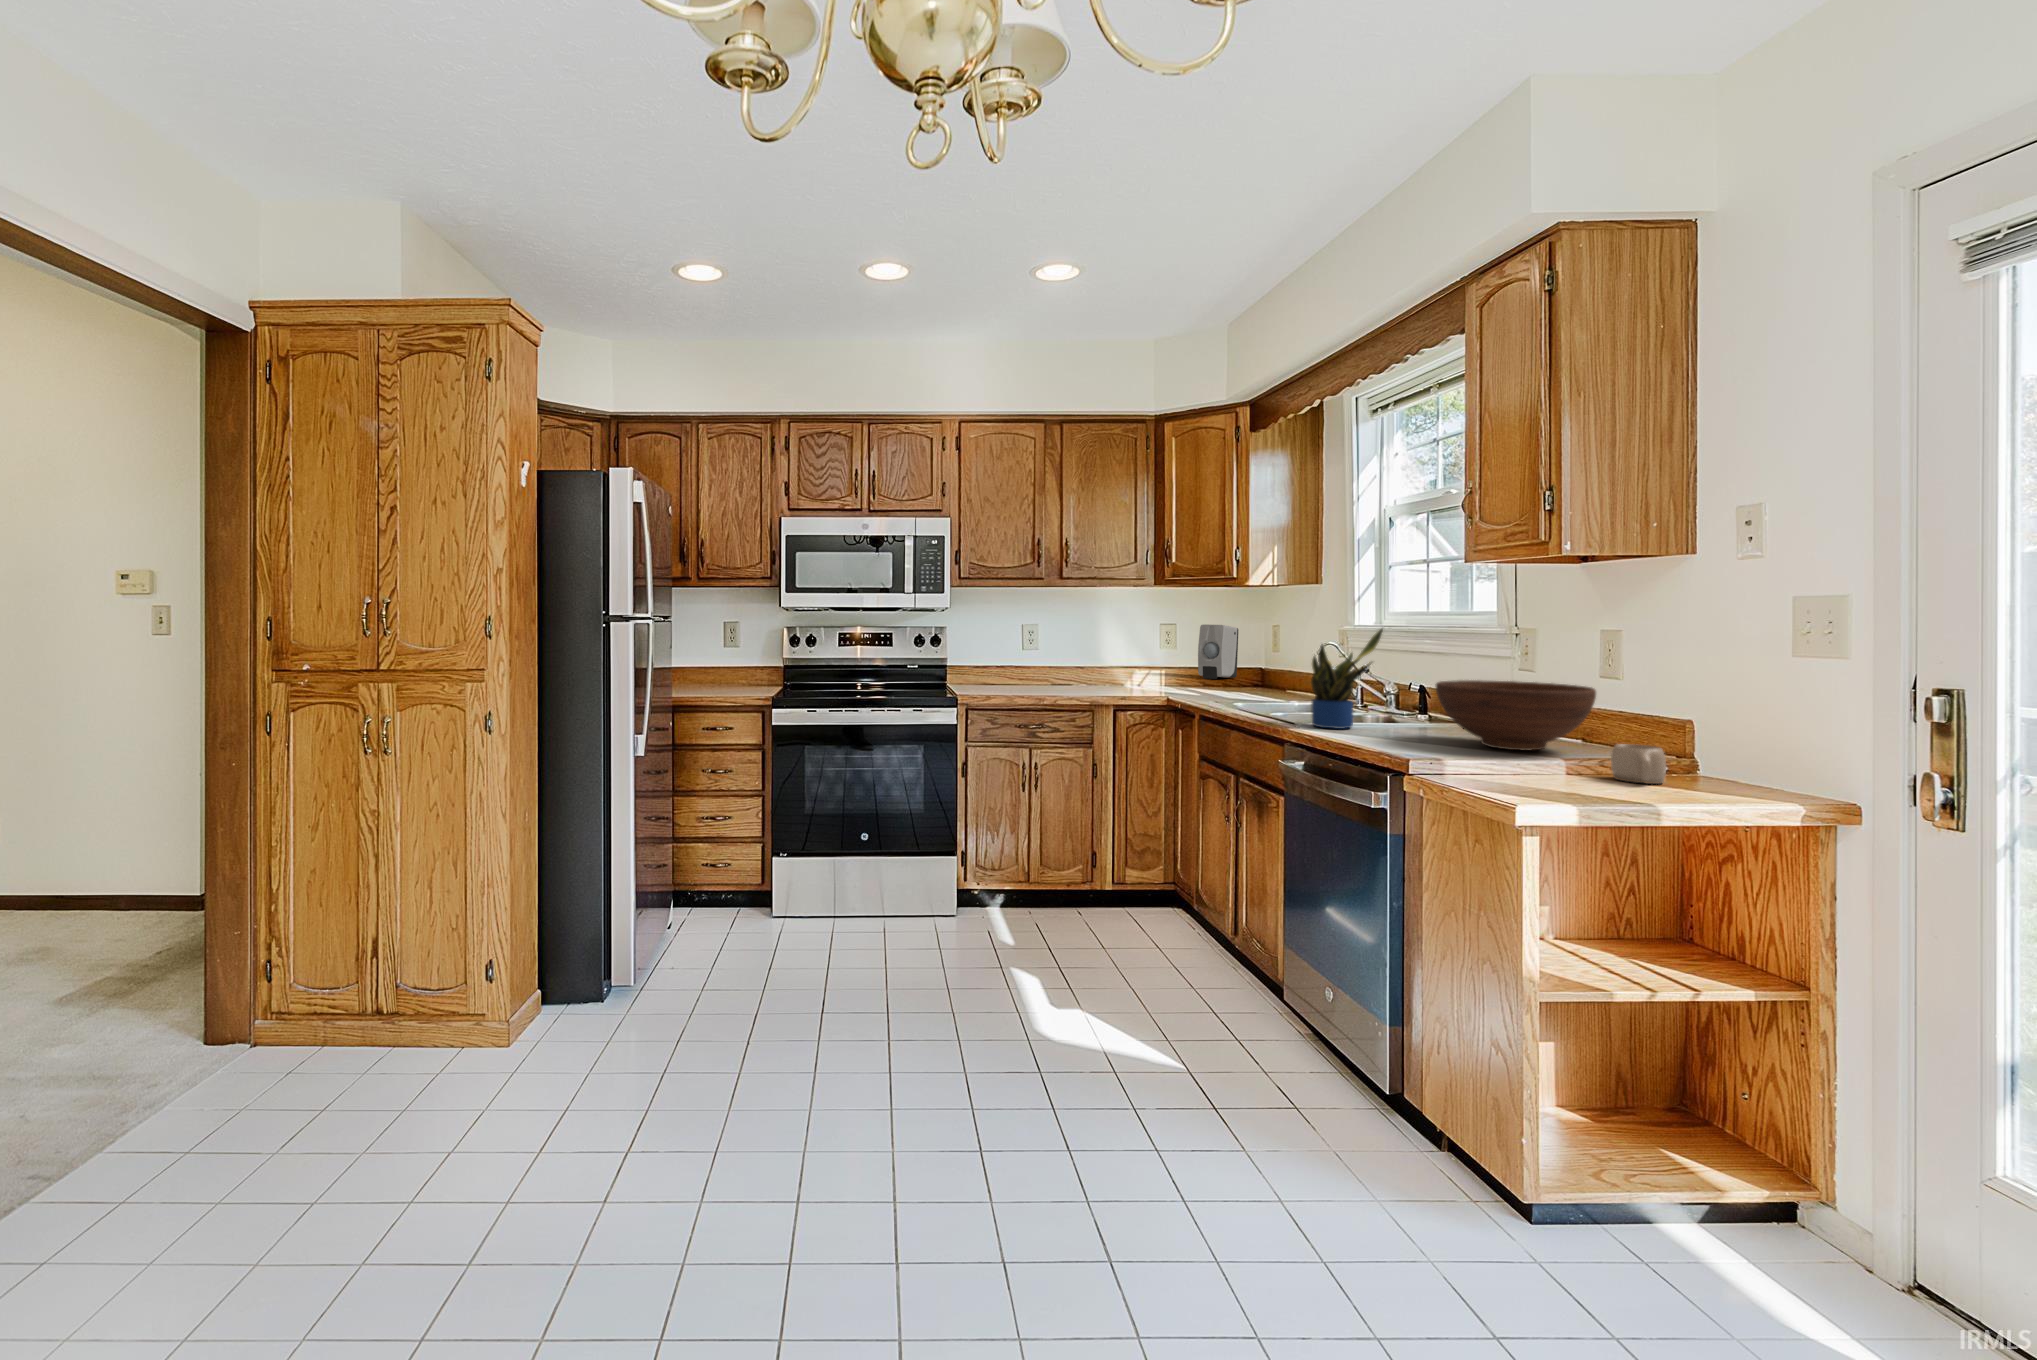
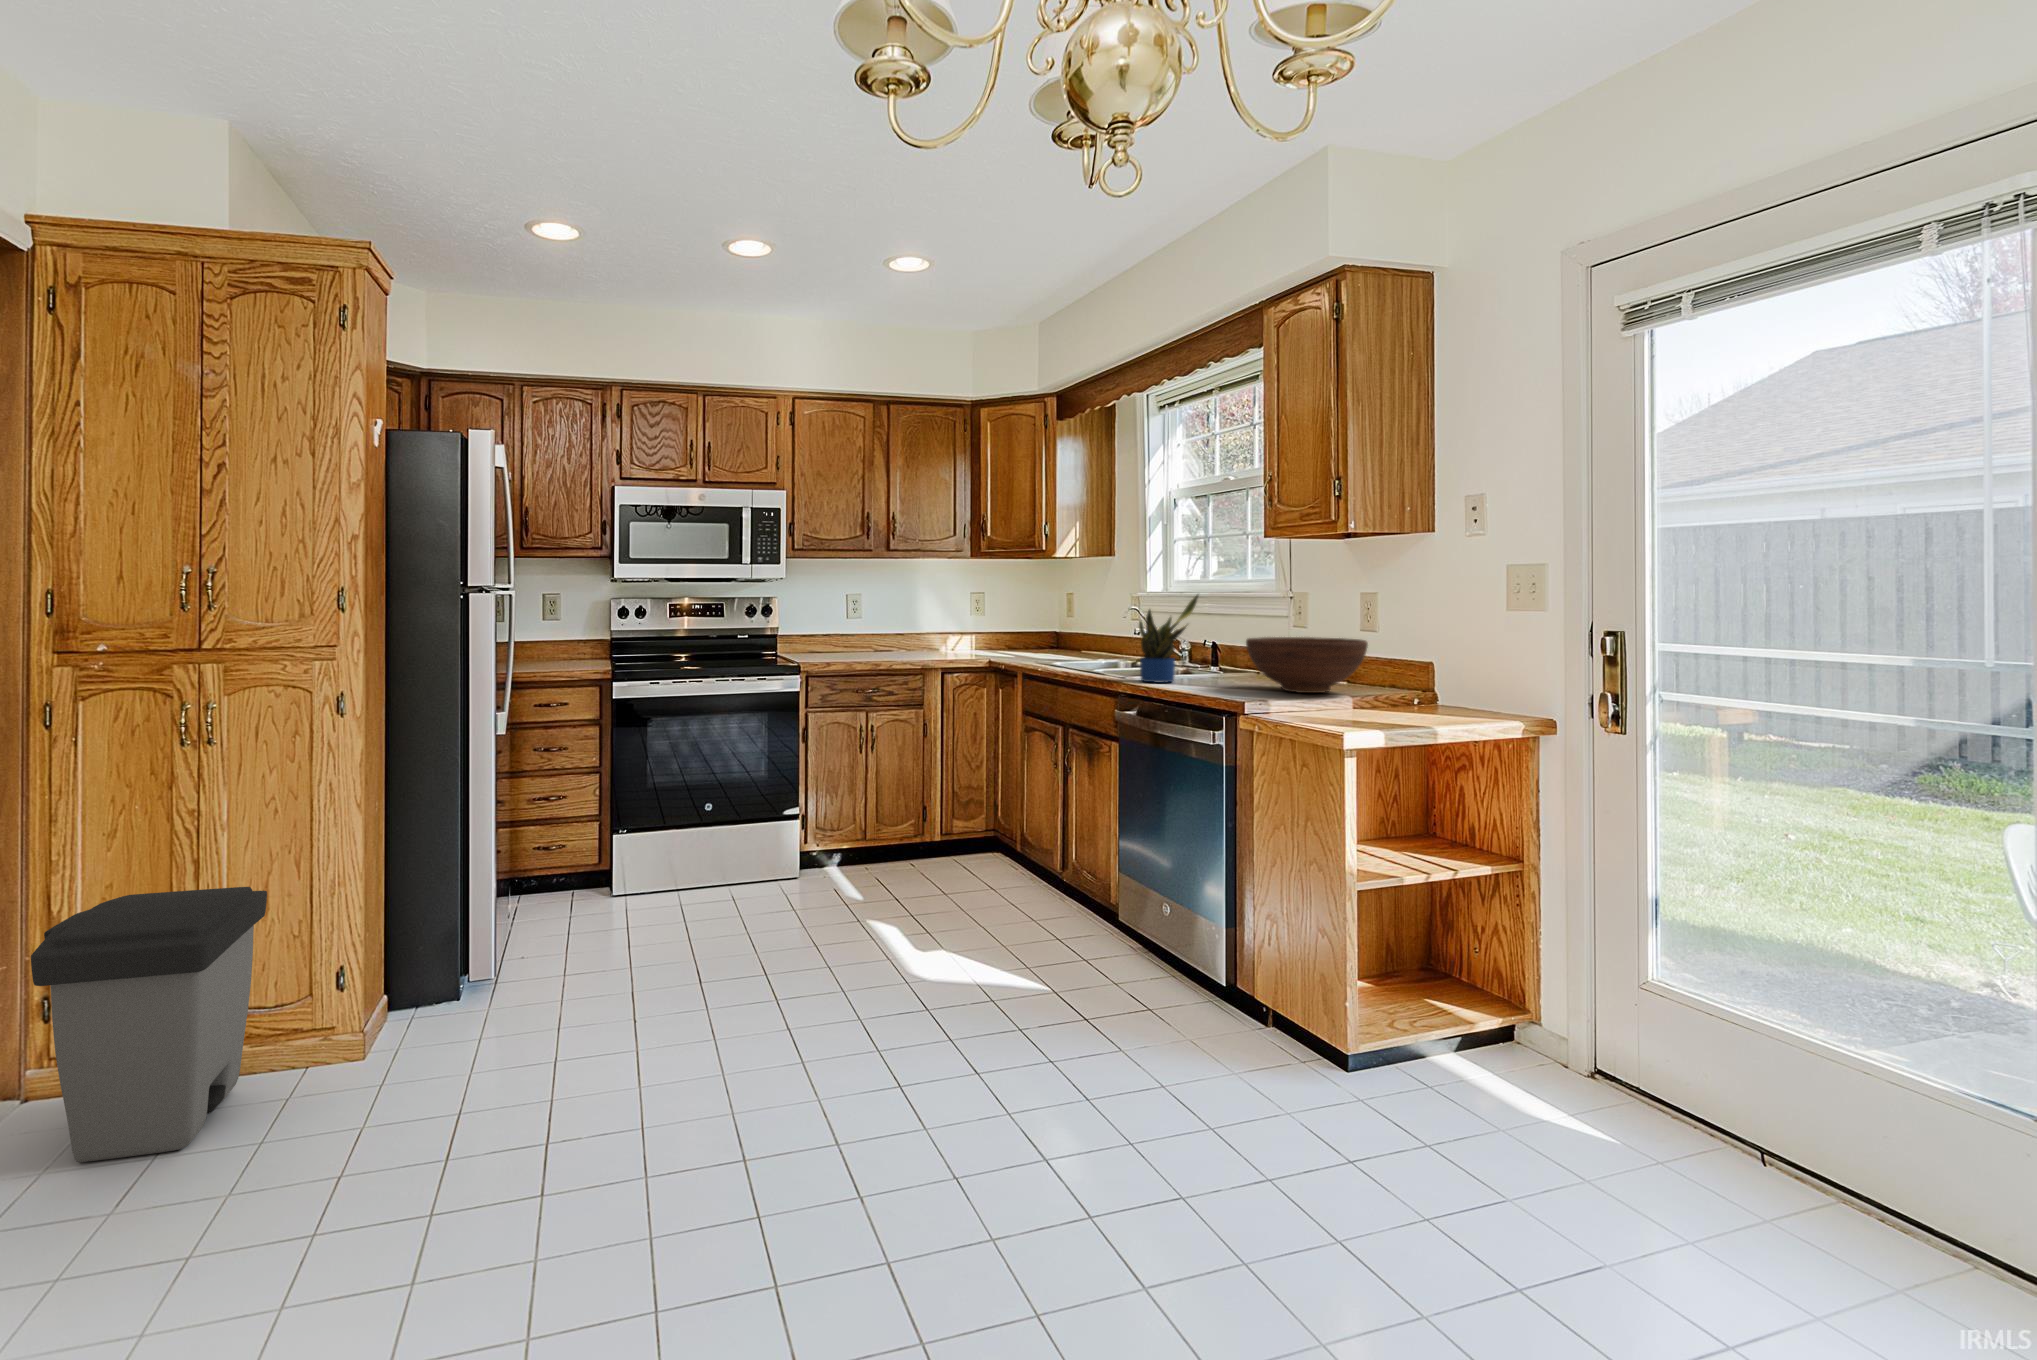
soap dispenser: present [1198,624,1238,679] -> none [1008,597,1042,648]
mug: present [1611,744,1666,784] -> none [1390,682,1429,712]
trash can: none [214,884,422,1118] -> present [31,887,267,1162]

